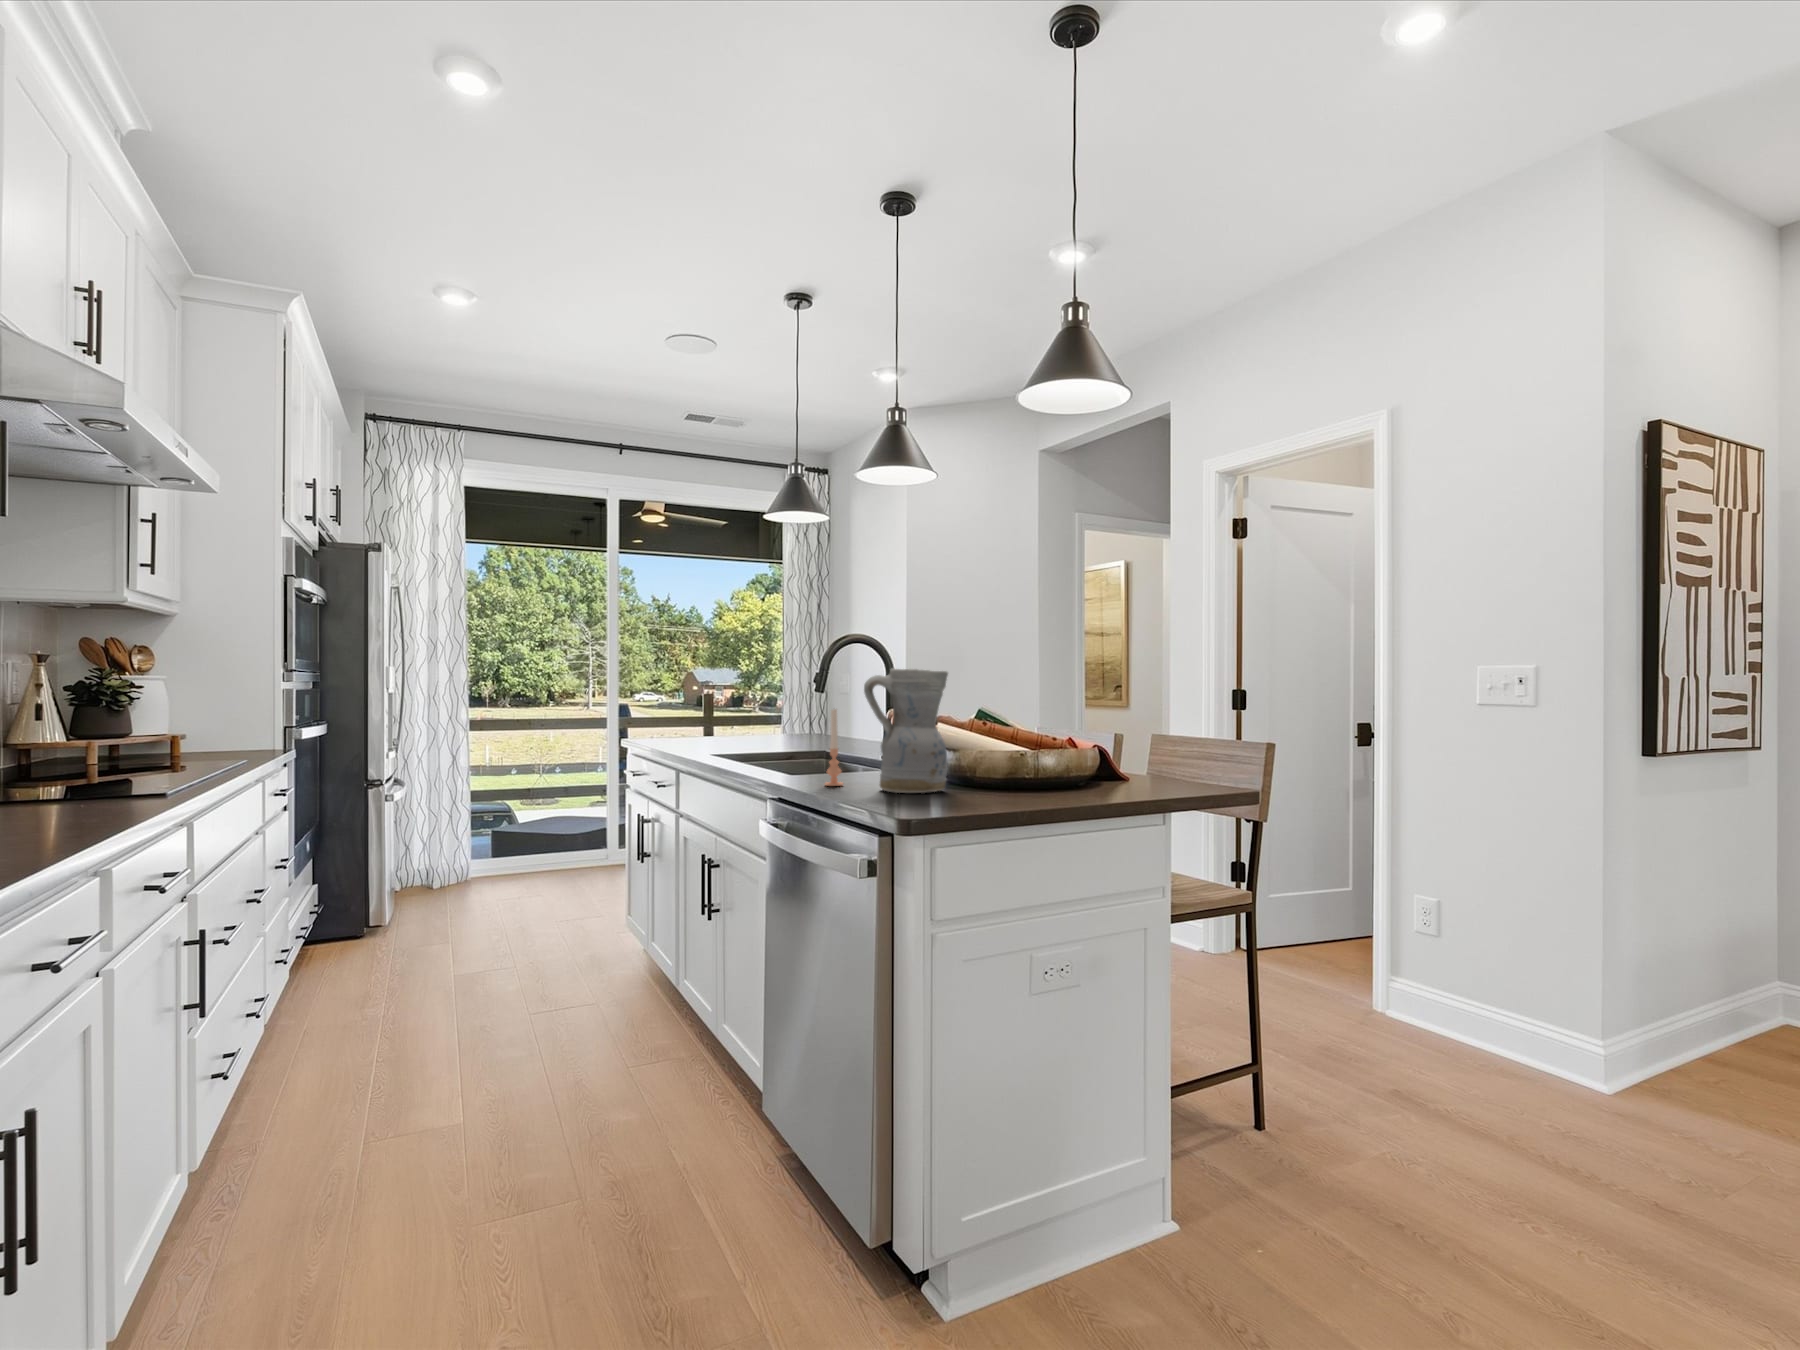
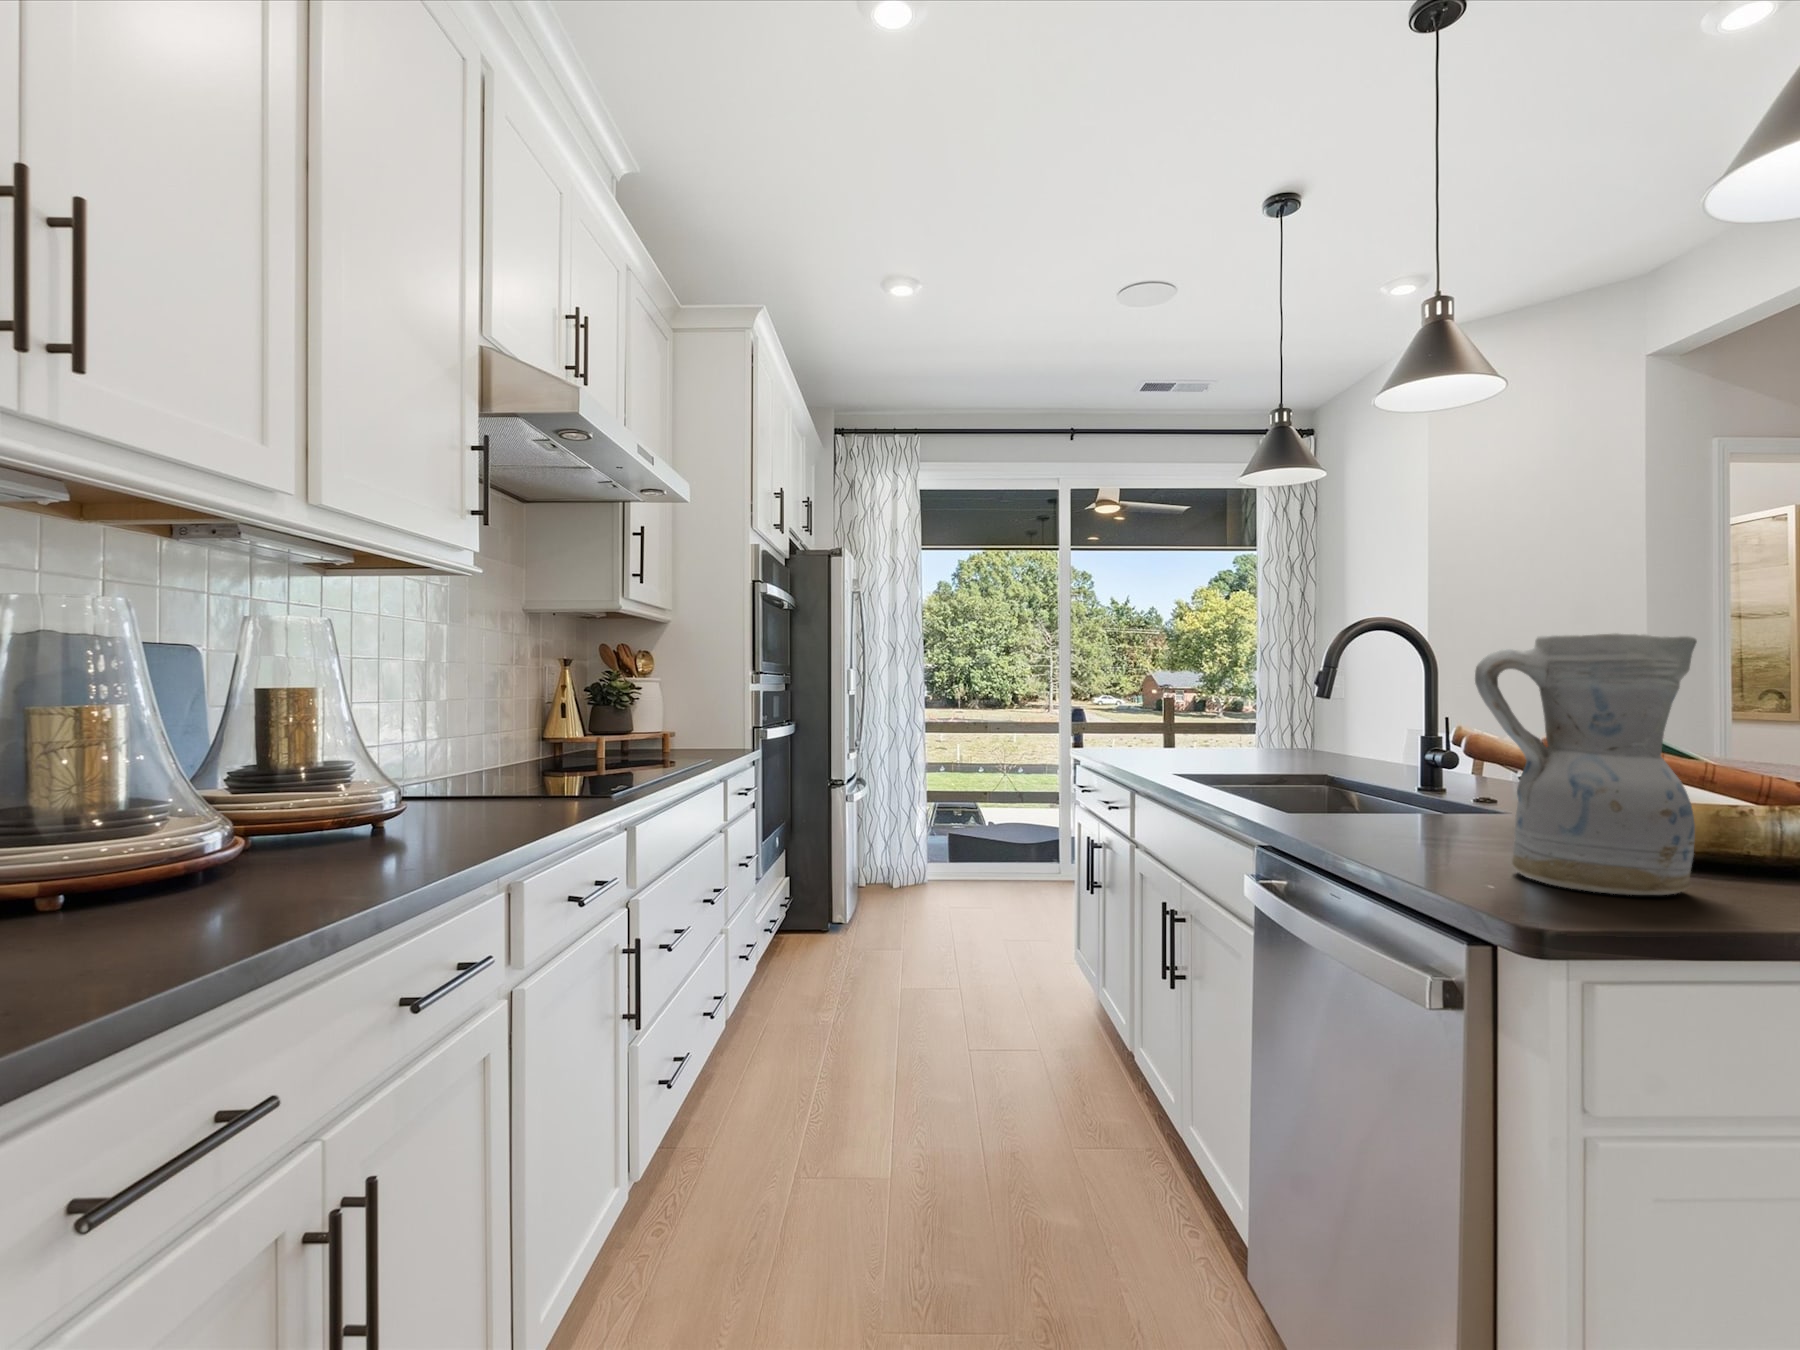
candle: present [825,709,843,786] -> none [1380,713,1420,854]

